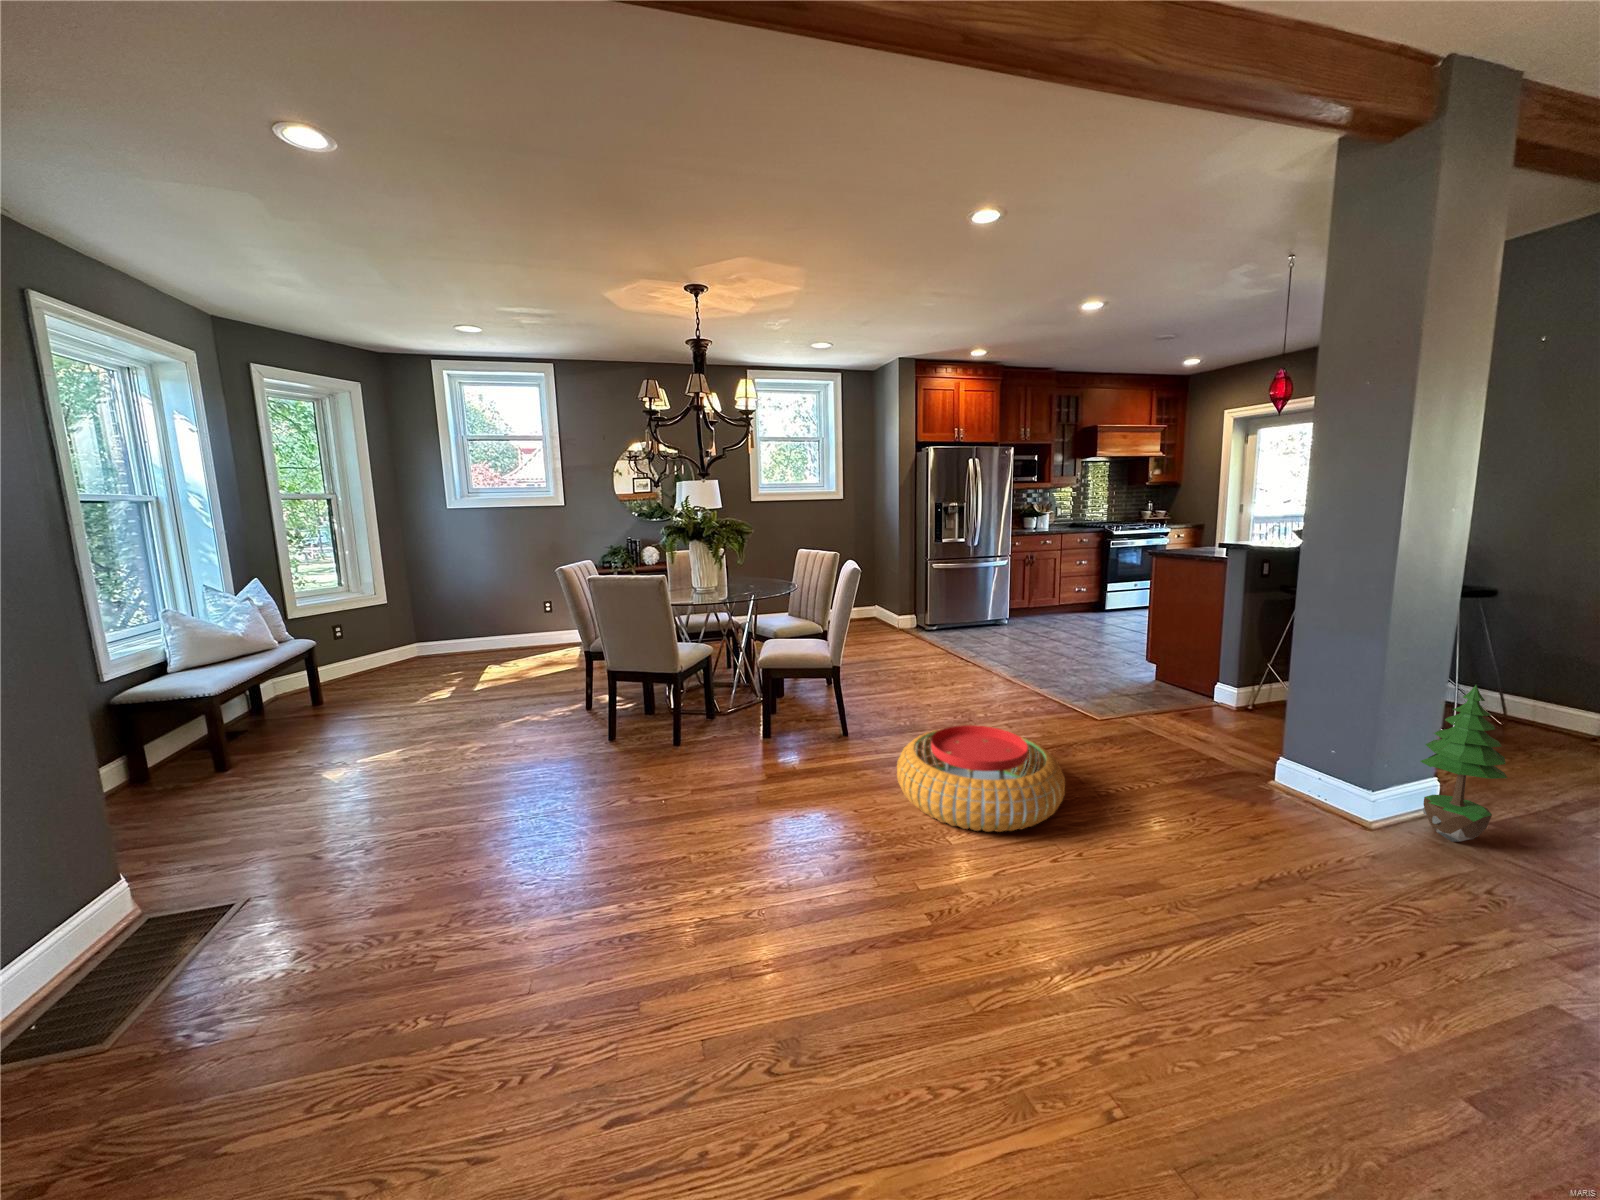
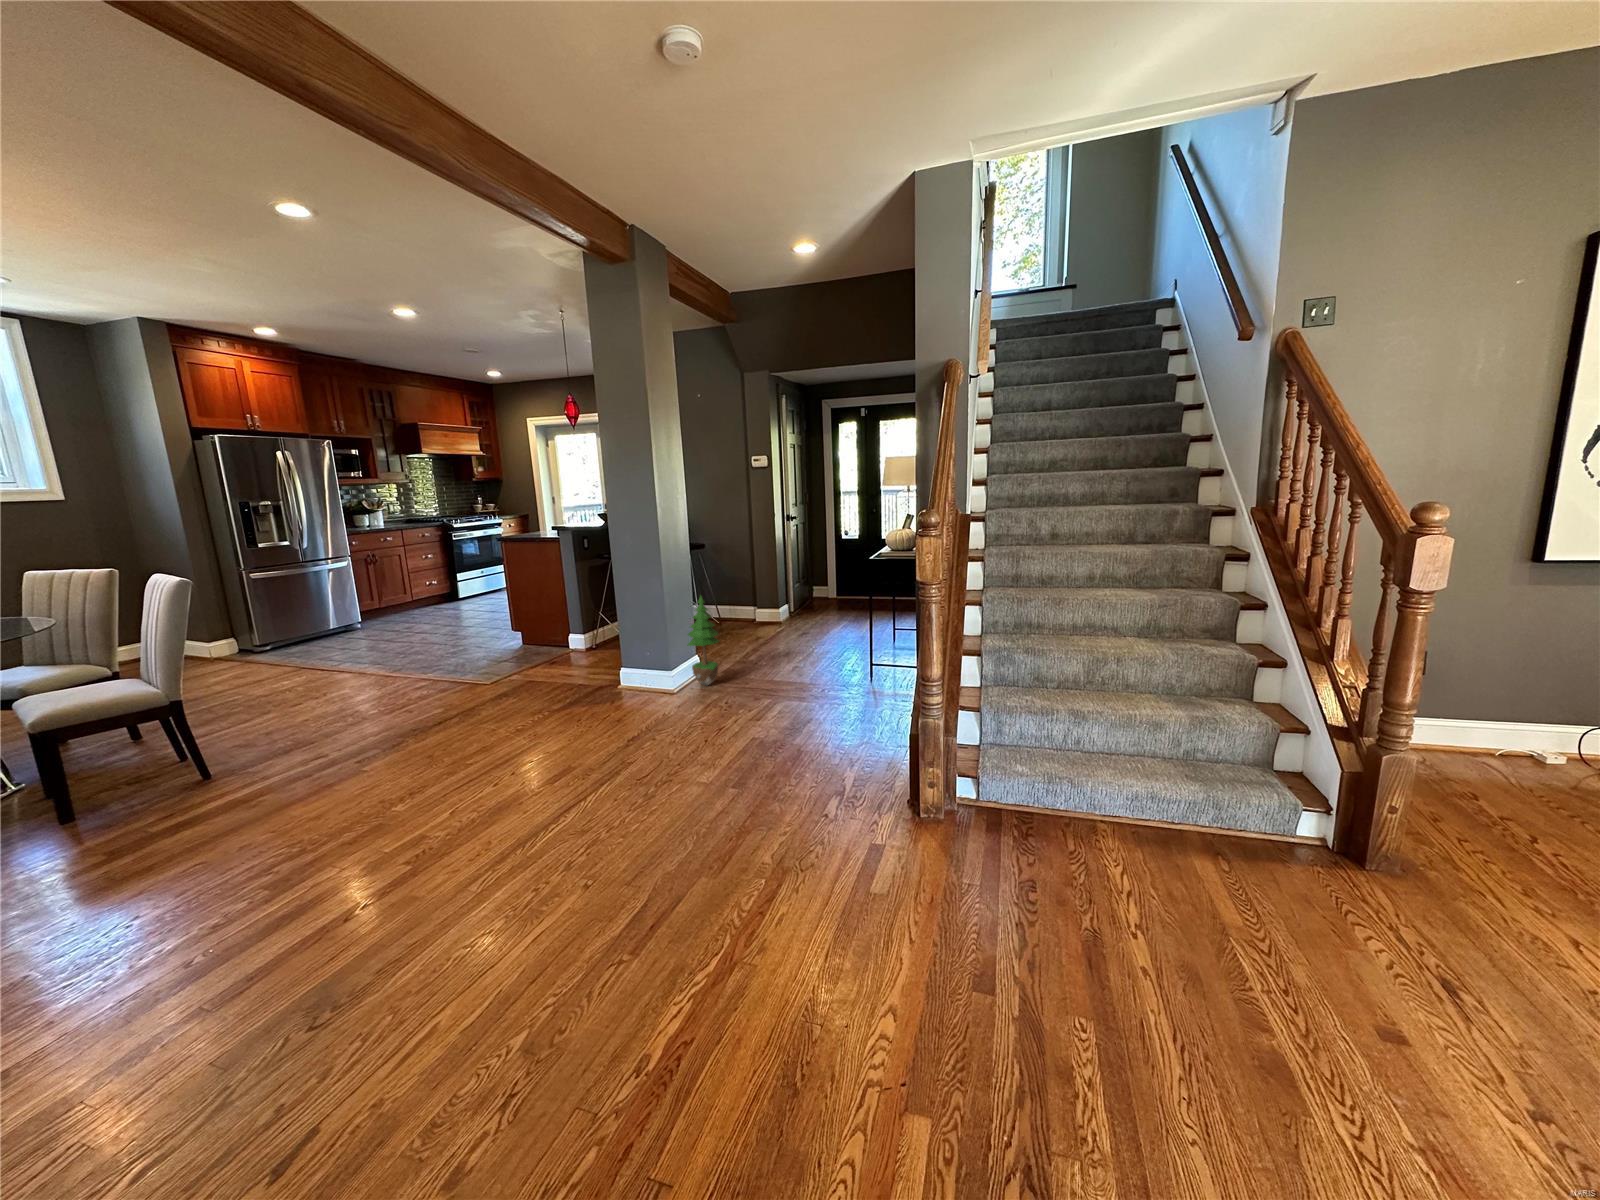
pouf: present [897,725,1065,832] -> none [307,707,489,806]

